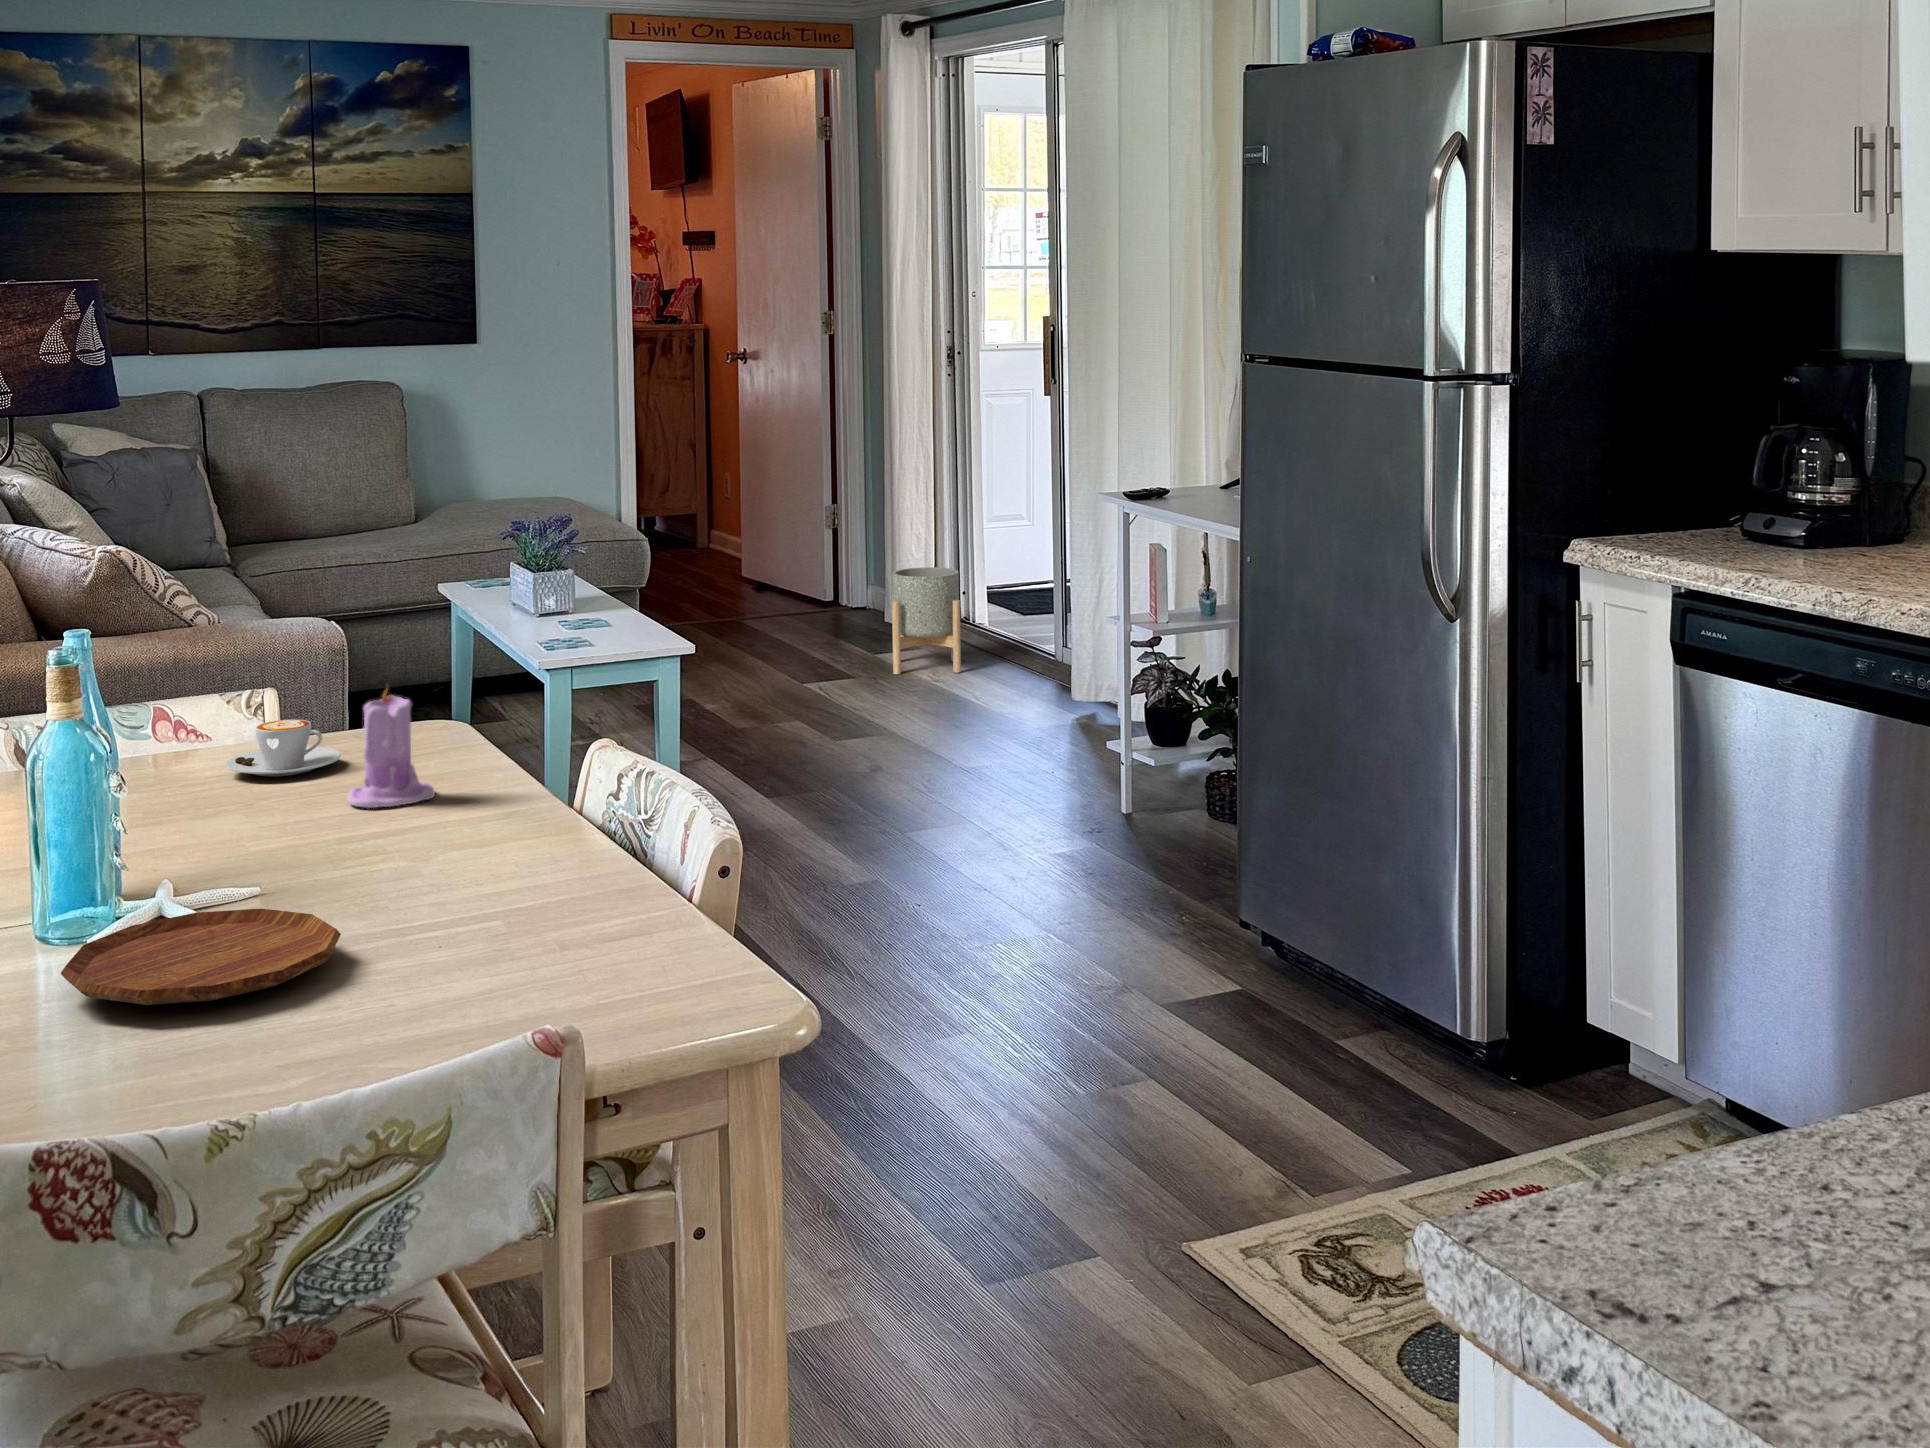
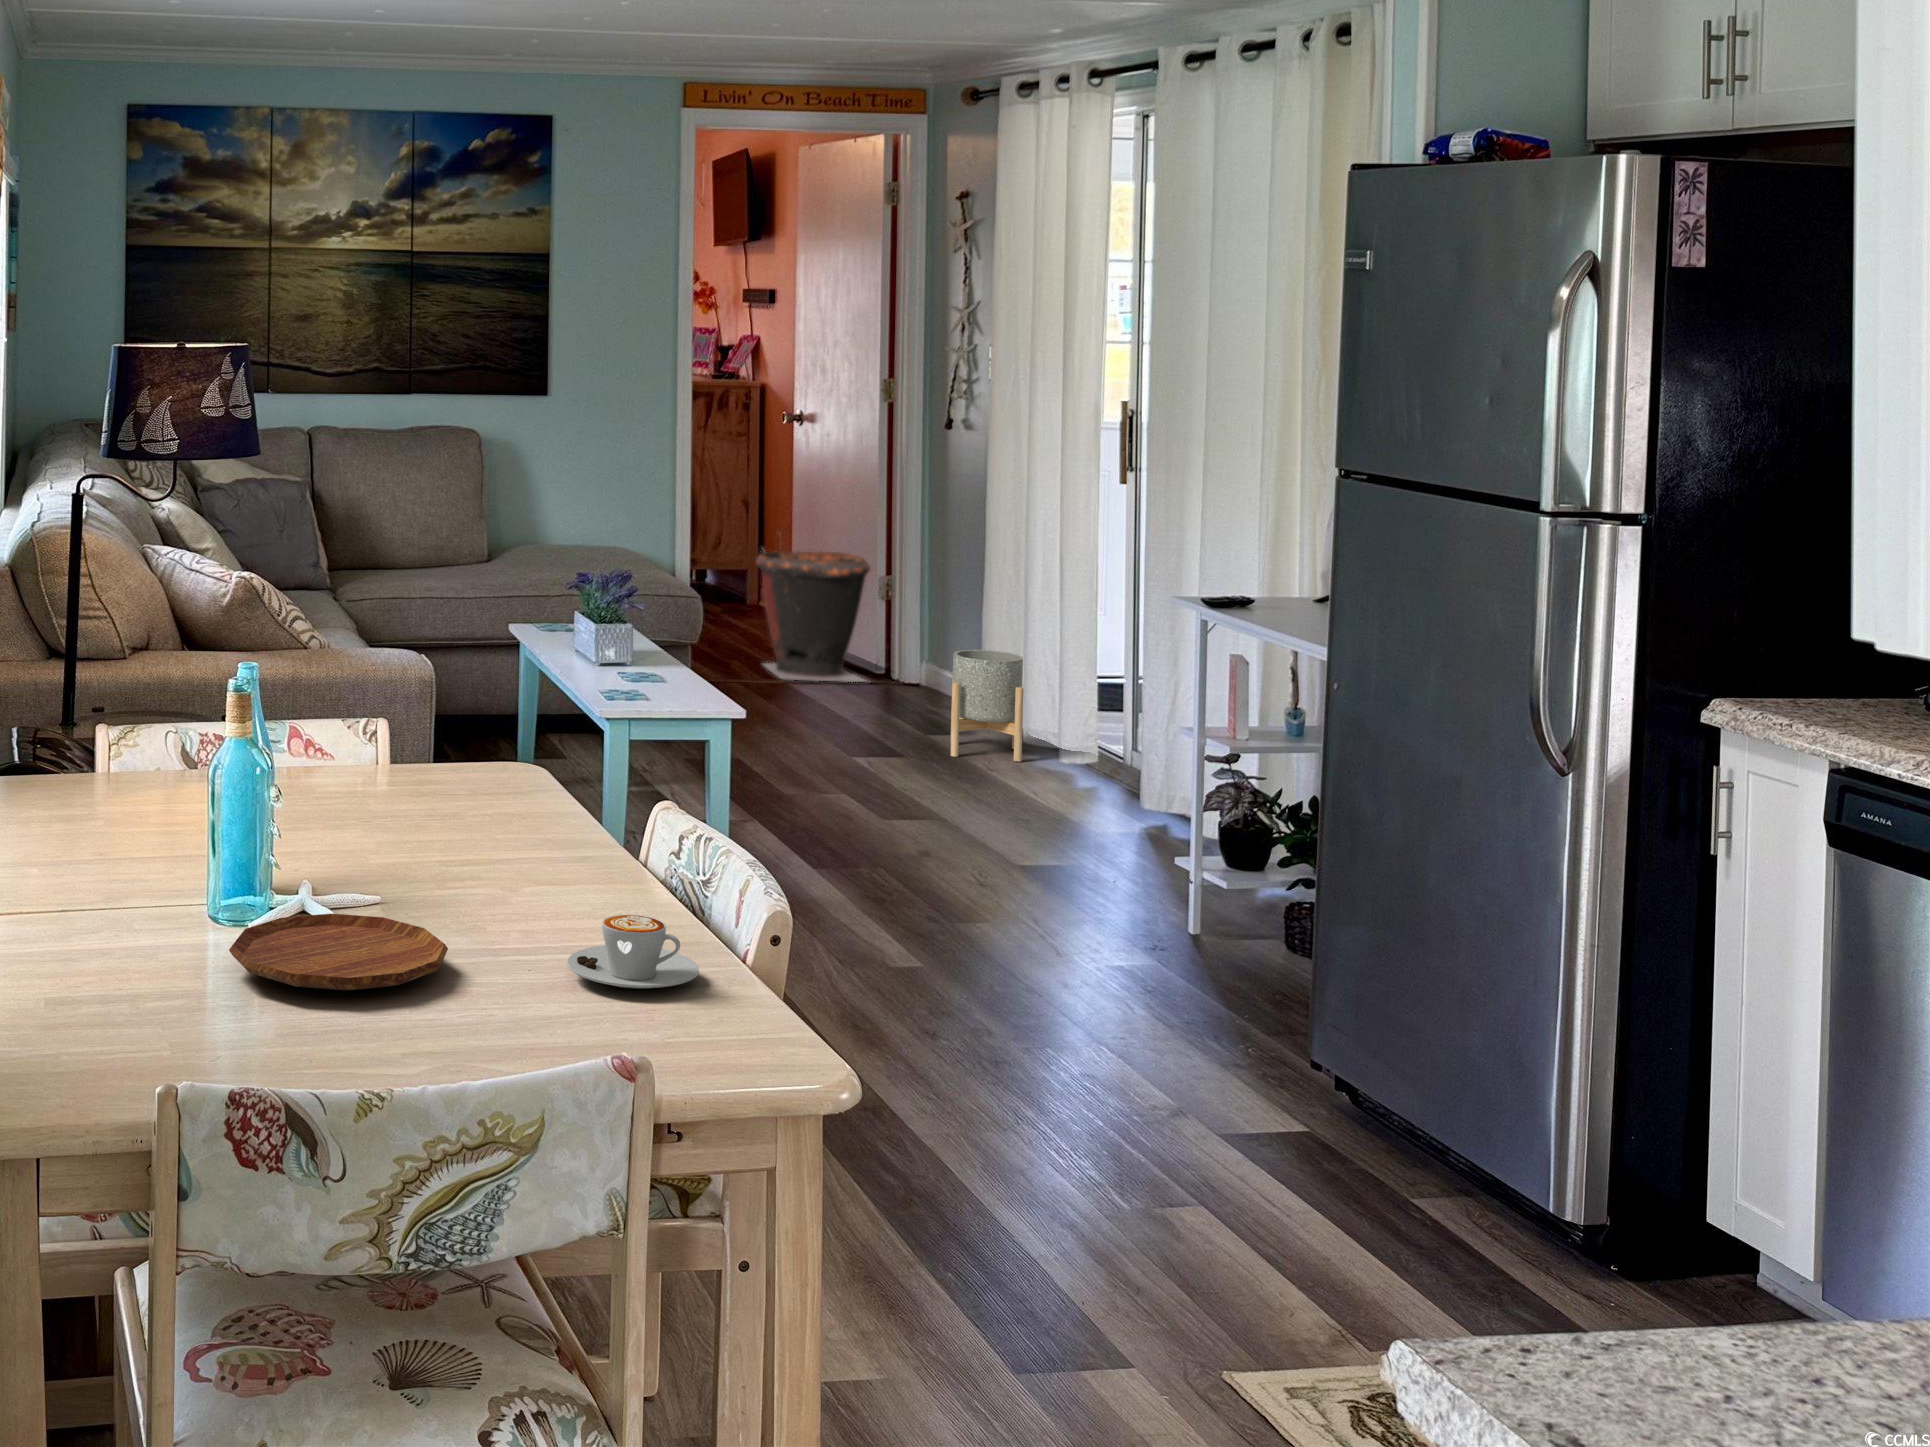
trash can: none [695,485,814,616] -> present [756,551,871,682]
candle: present [347,690,435,808] -> none [447,729,521,840]
coffee cup: present [226,720,341,776] -> present [567,915,699,989]

